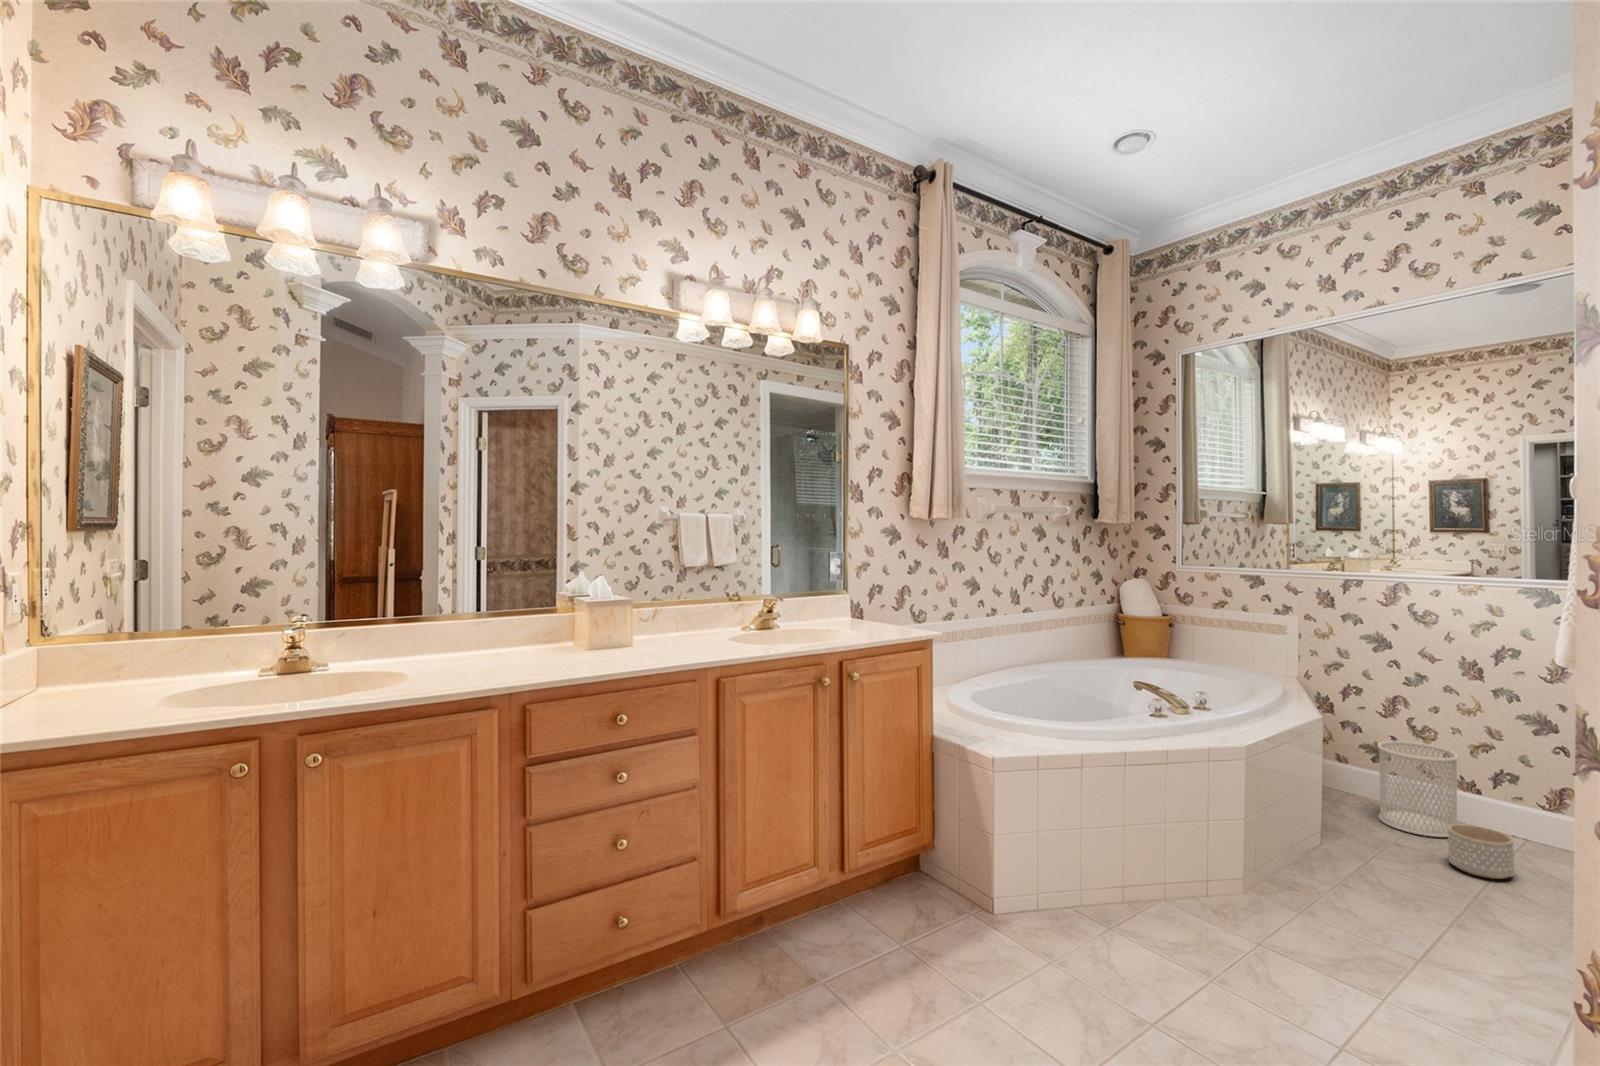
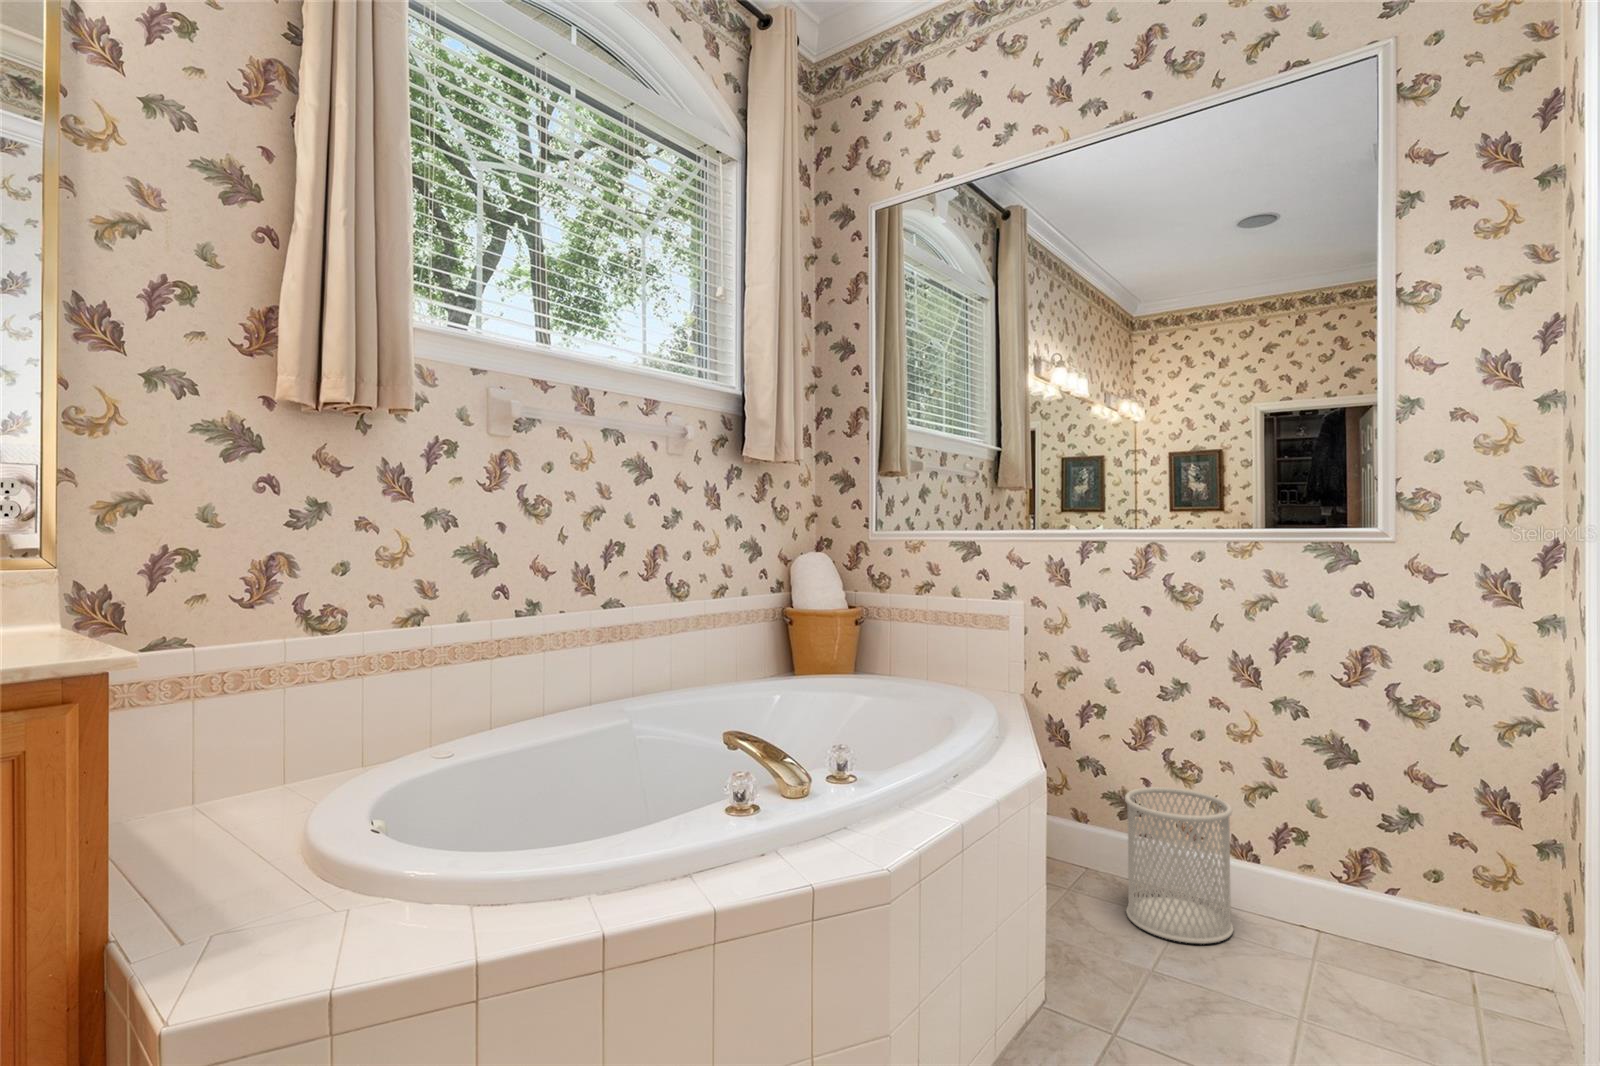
planter: present [1448,824,1514,879] -> none [1226,929,1319,1028]

